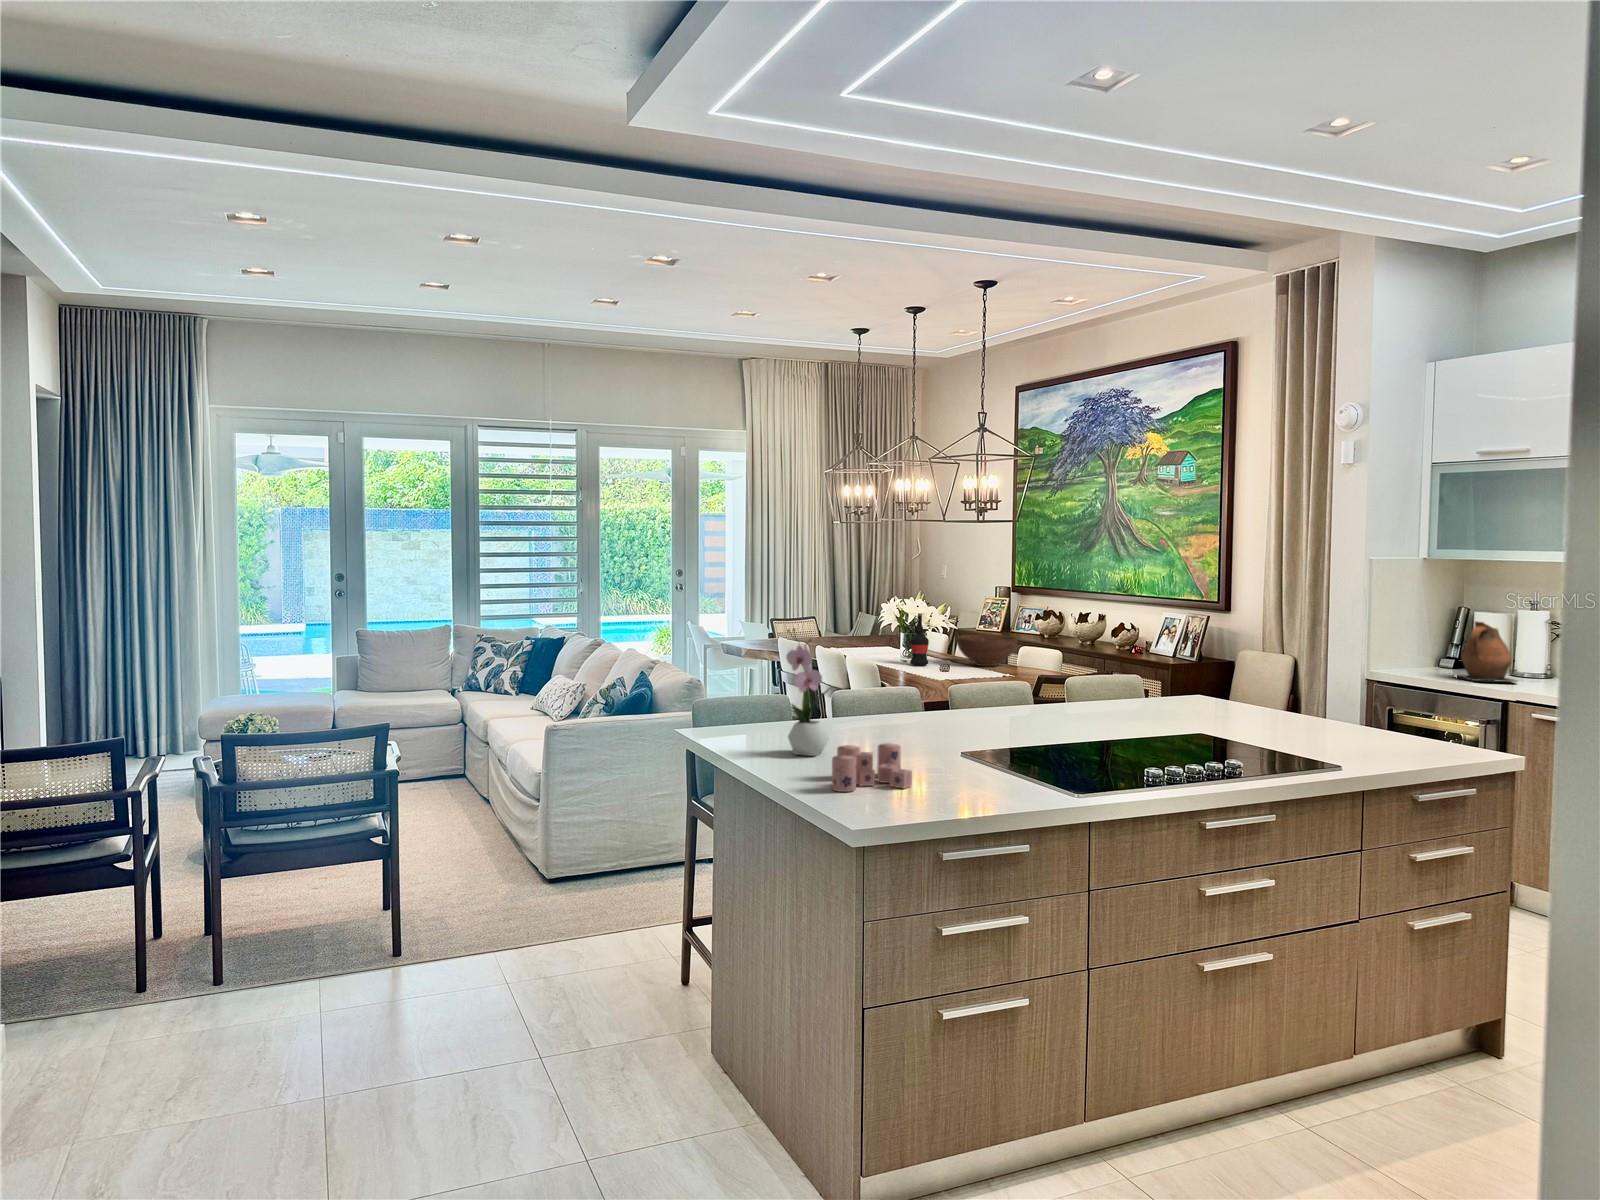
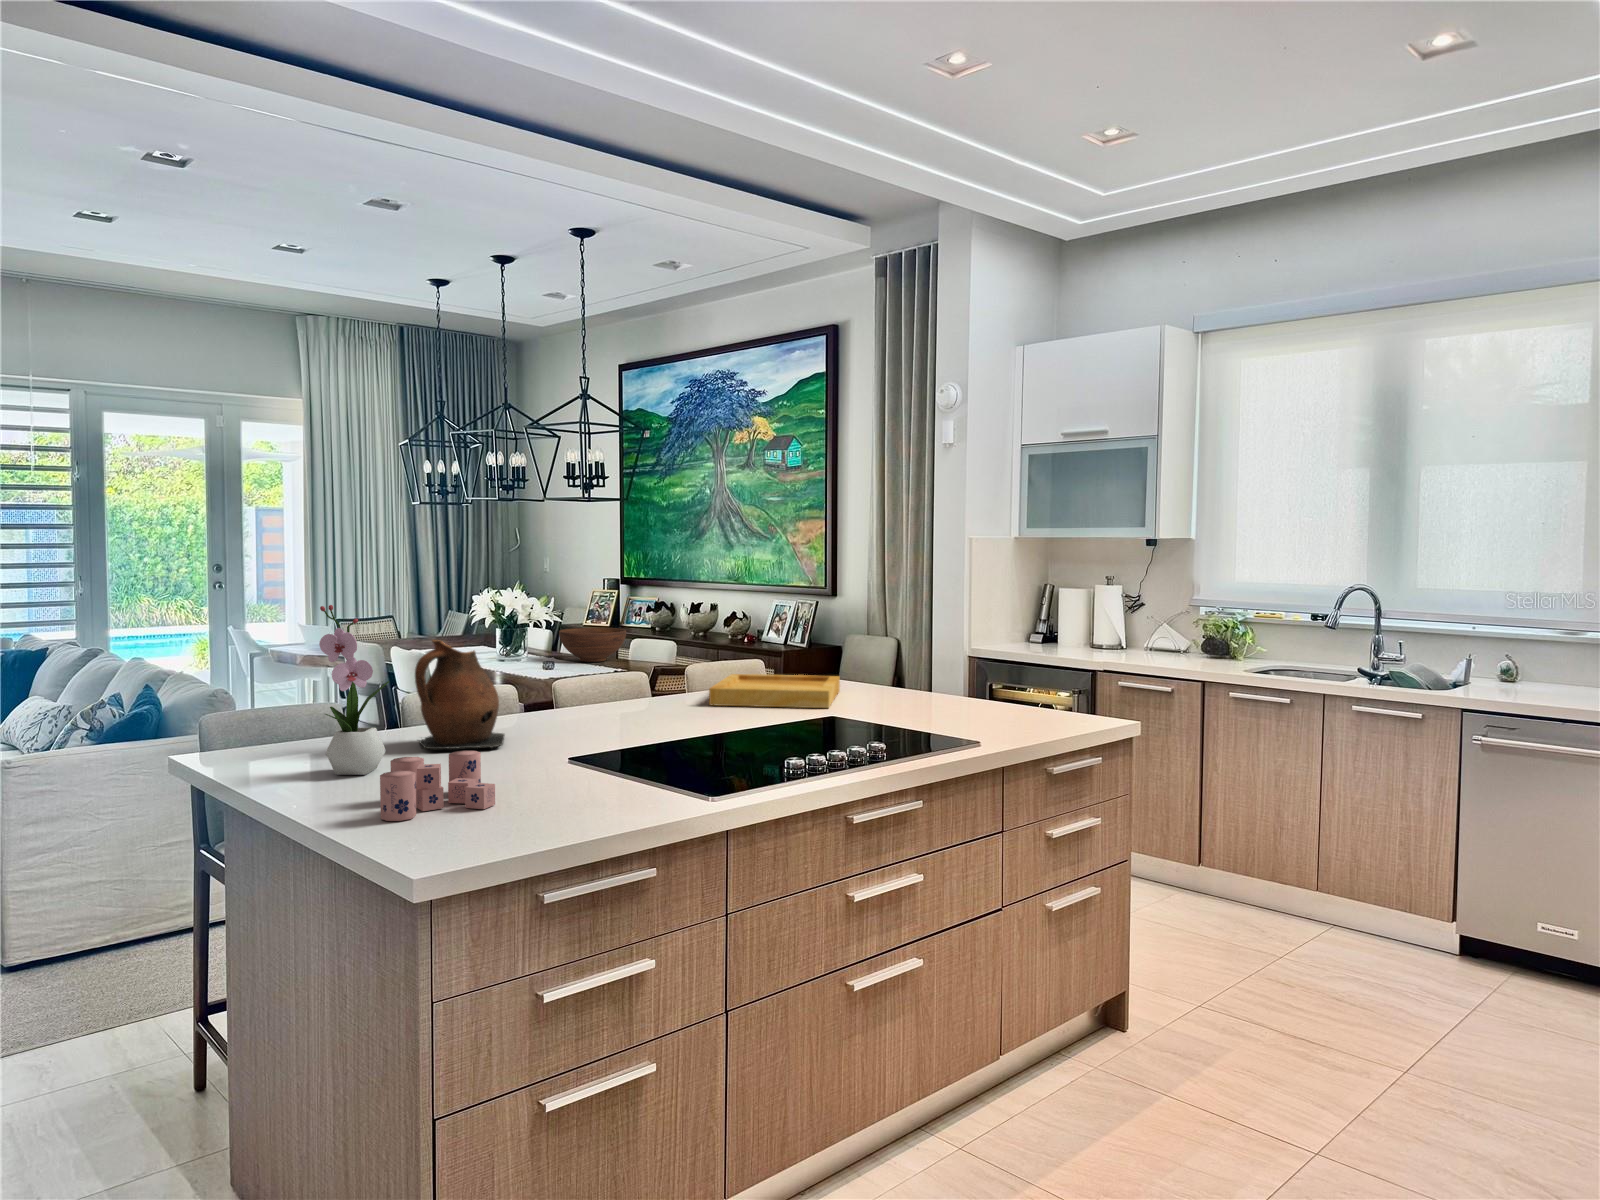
wine bottle: present [910,613,929,666] -> none [507,606,529,664]
ceramic pitcher: present [1460,621,1517,682] -> present [415,640,504,749]
tray: none [1088,688,1214,726] -> present [709,674,840,708]

